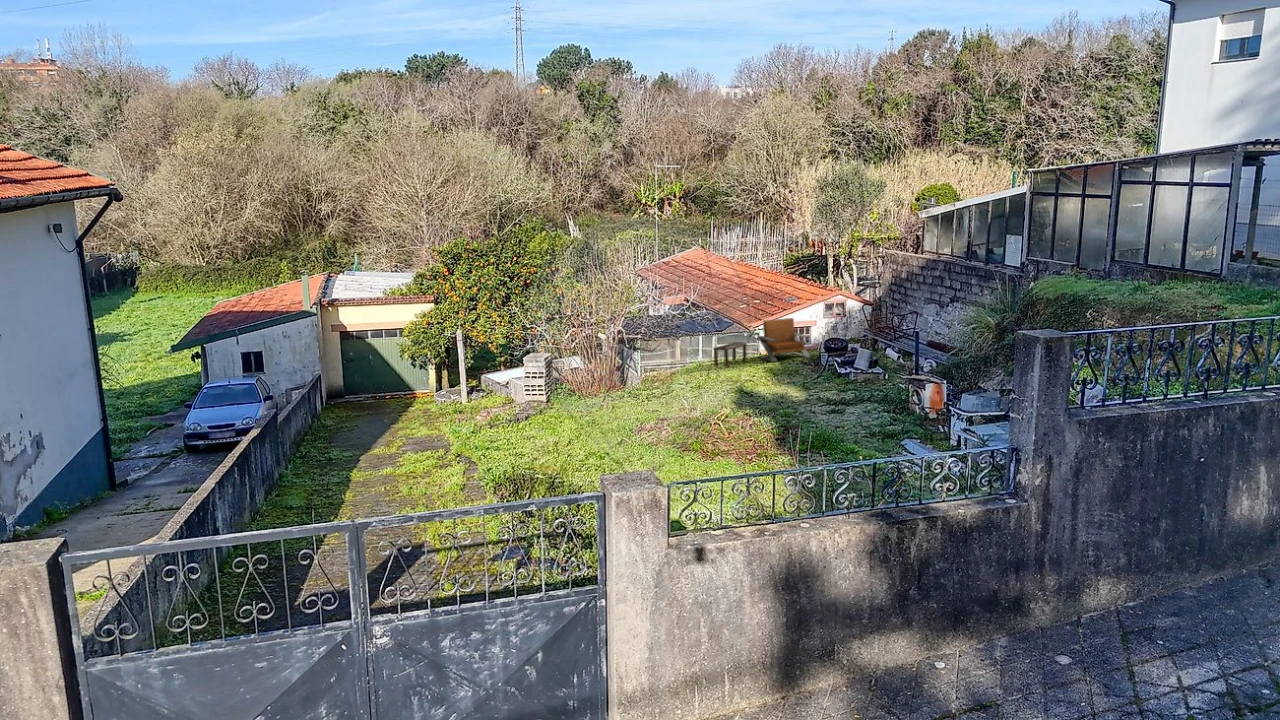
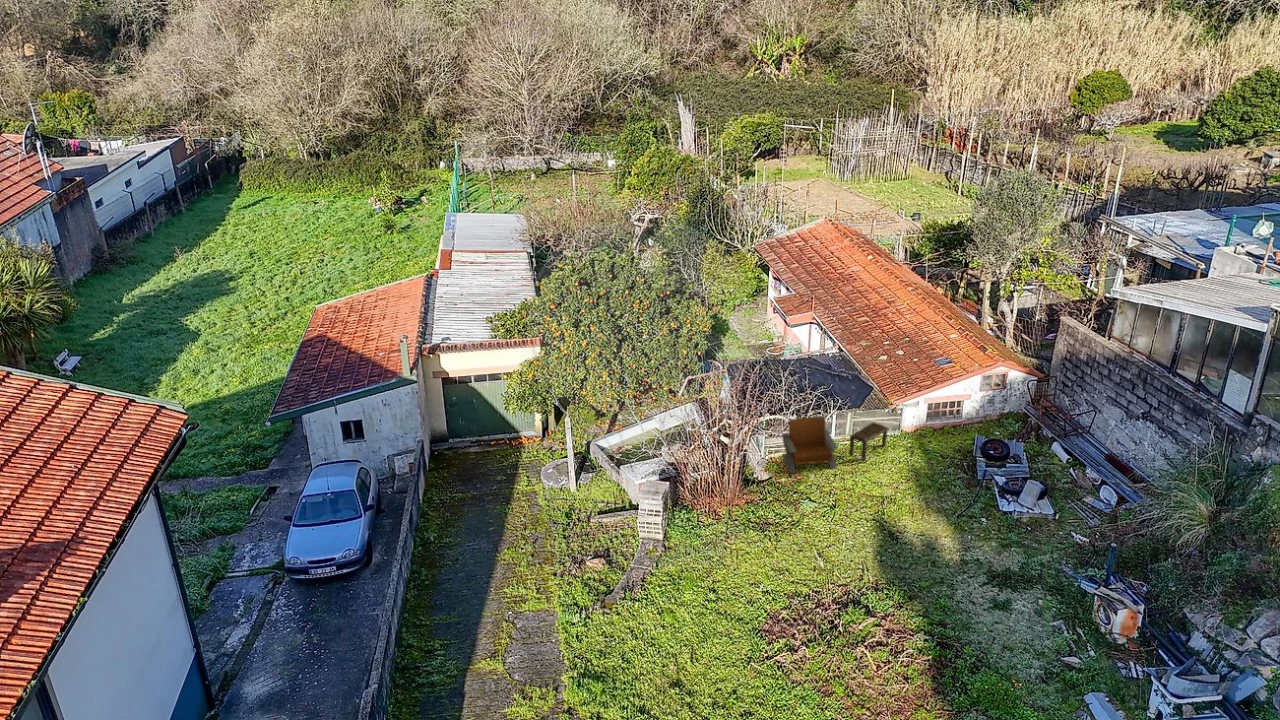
lounge chair: present [758,318,809,362] -> present [782,416,838,473]

